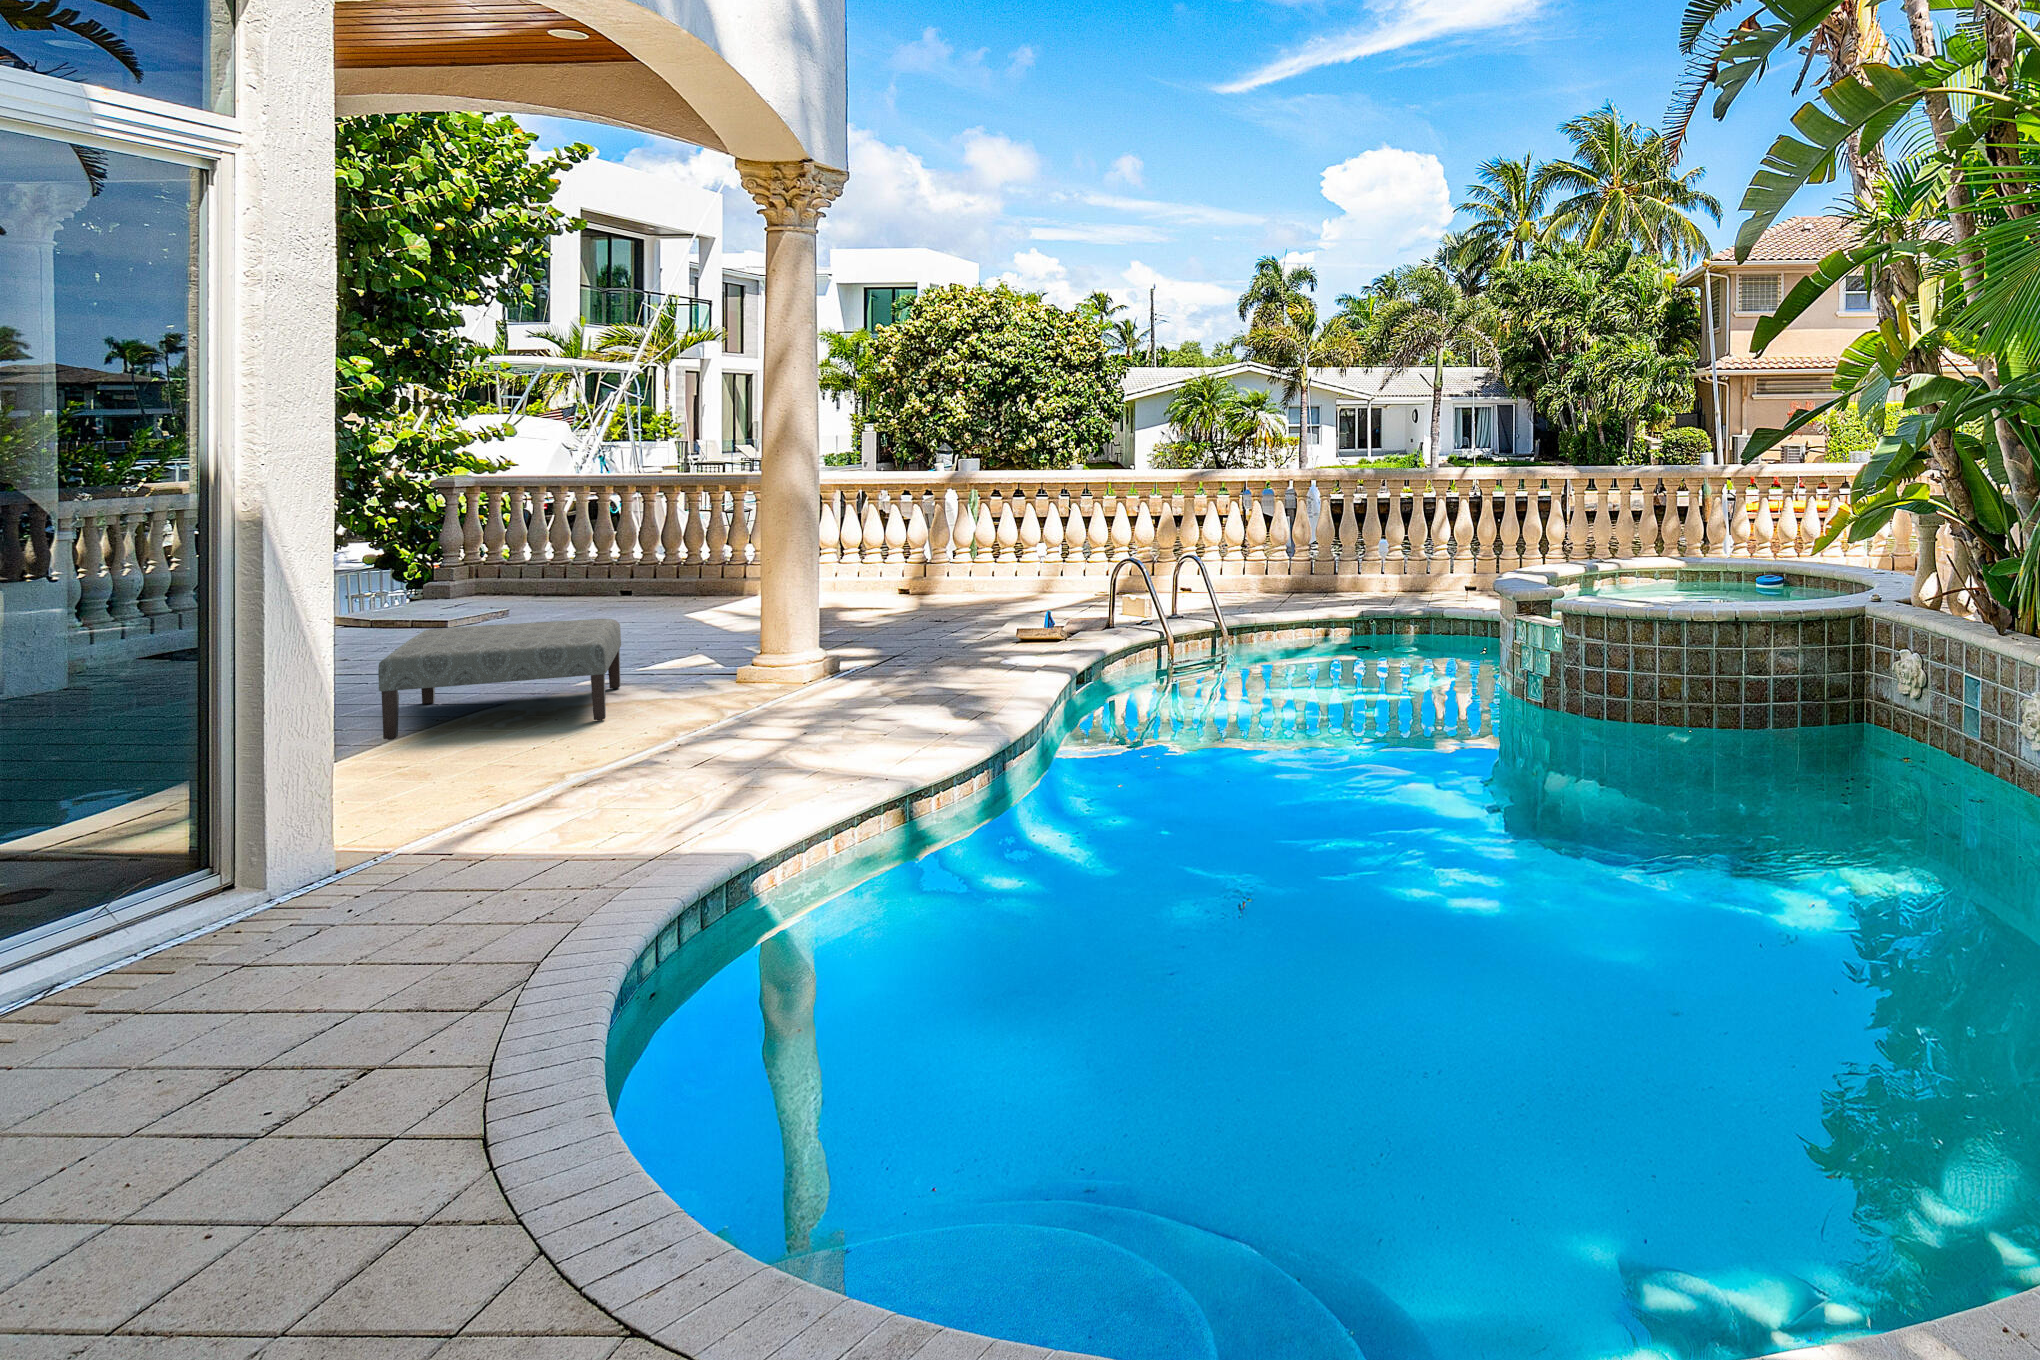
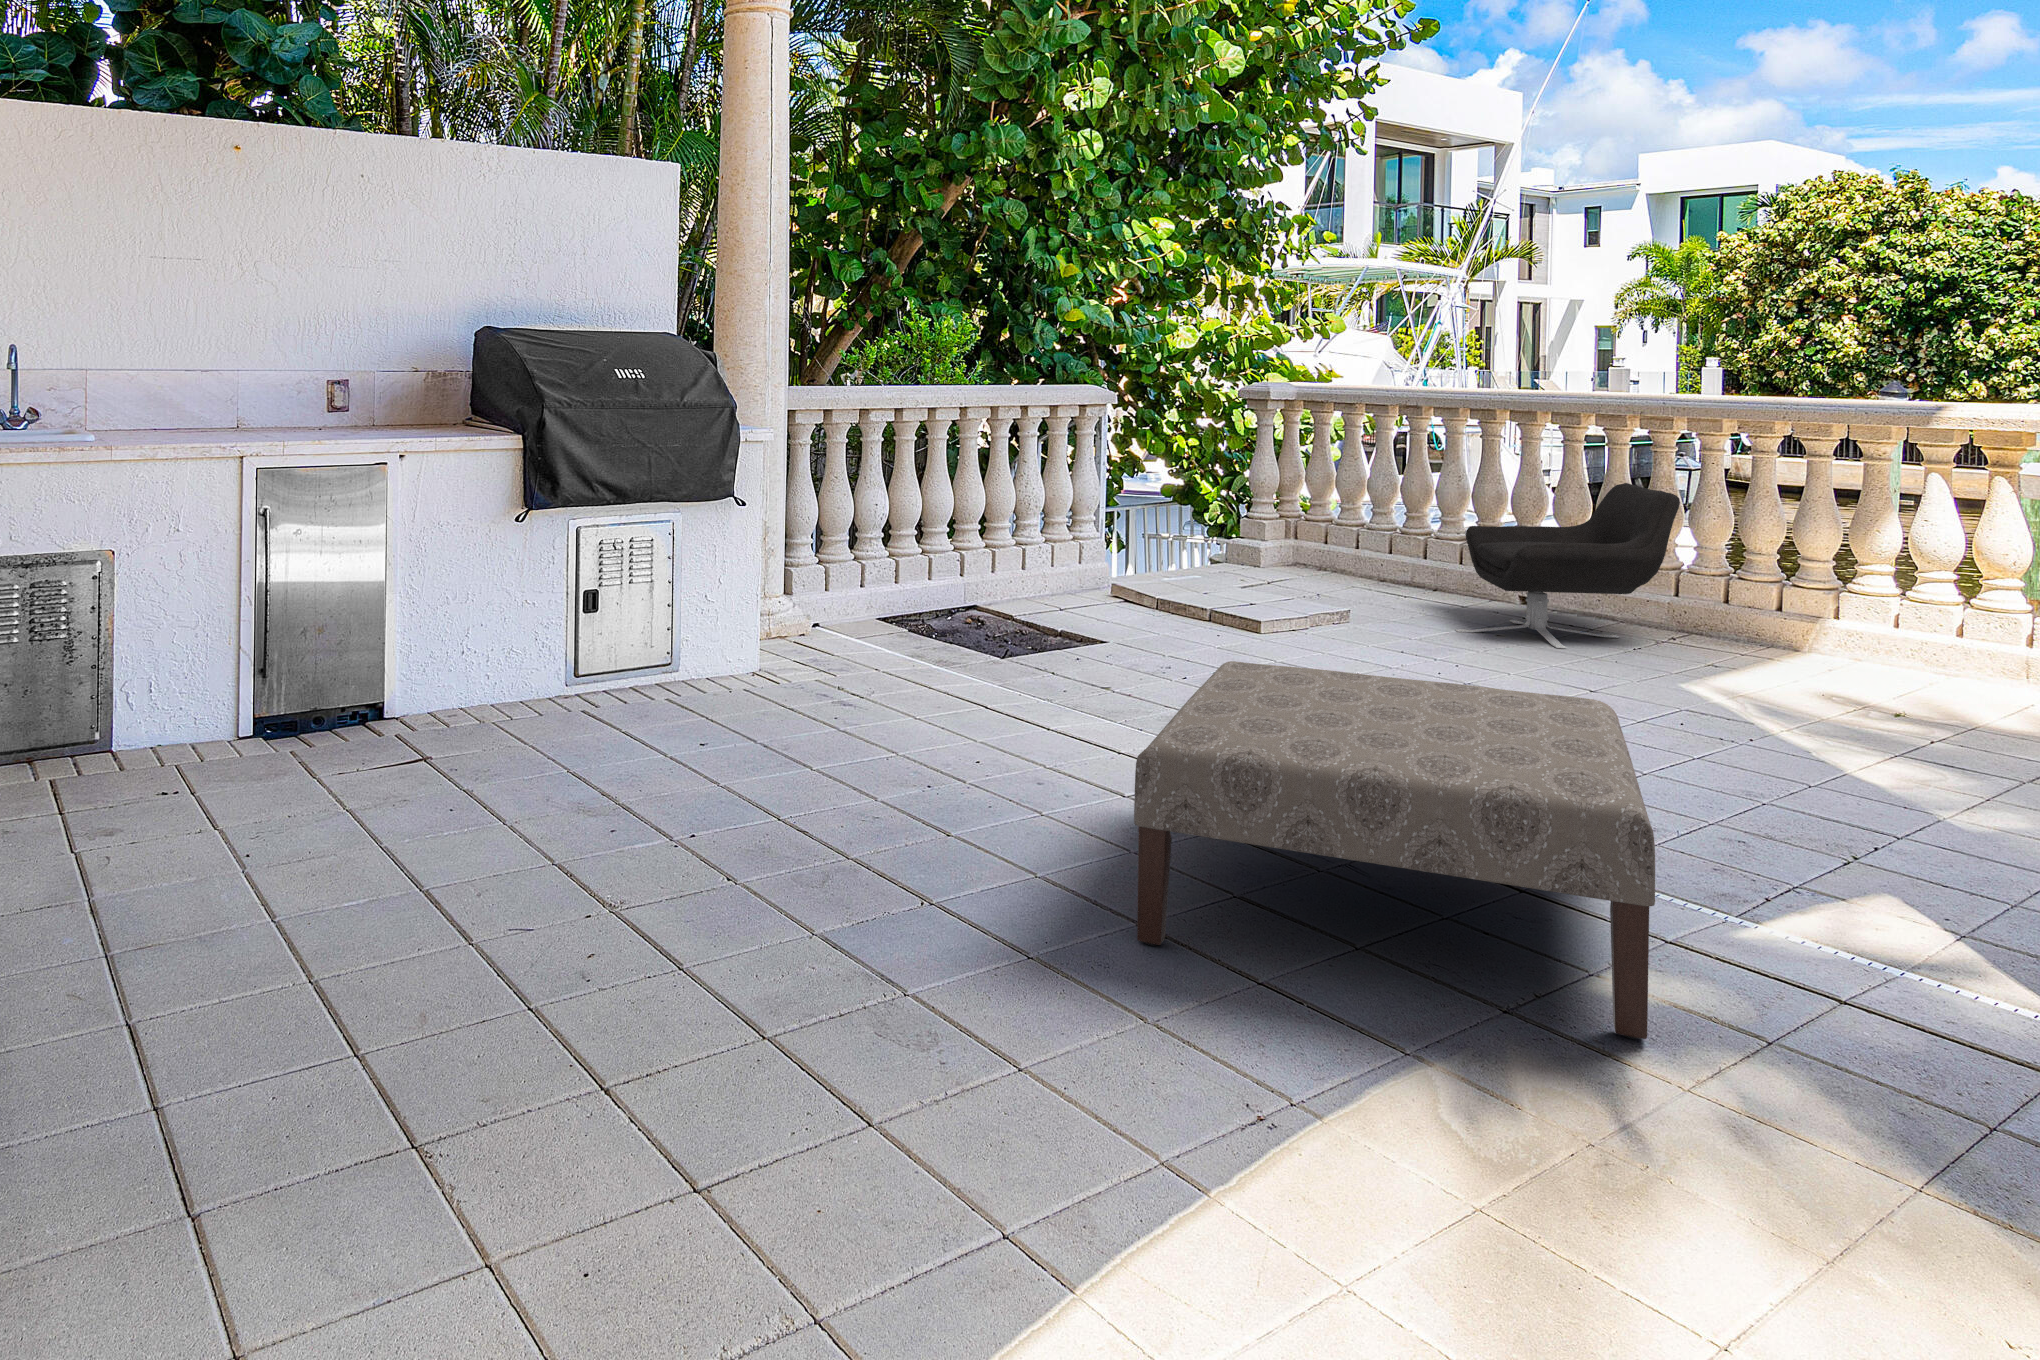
lounge chair: none [589,526,714,618] -> present [1456,483,1680,648]

